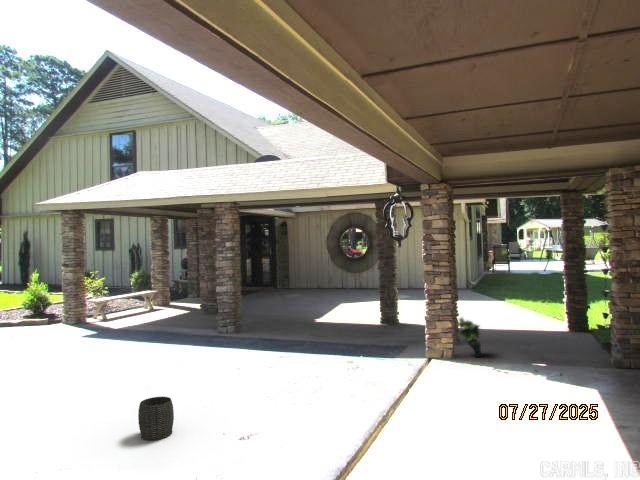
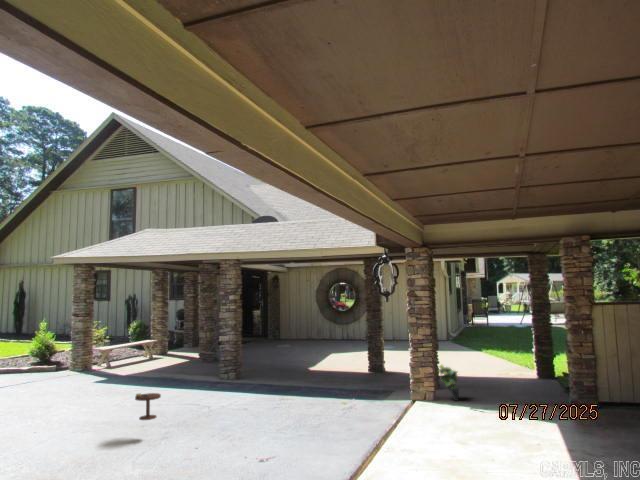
side table: none [109,353,138,405] -> present [135,393,161,420]
woven basket: present [138,397,174,440] -> none [166,430,196,468]

